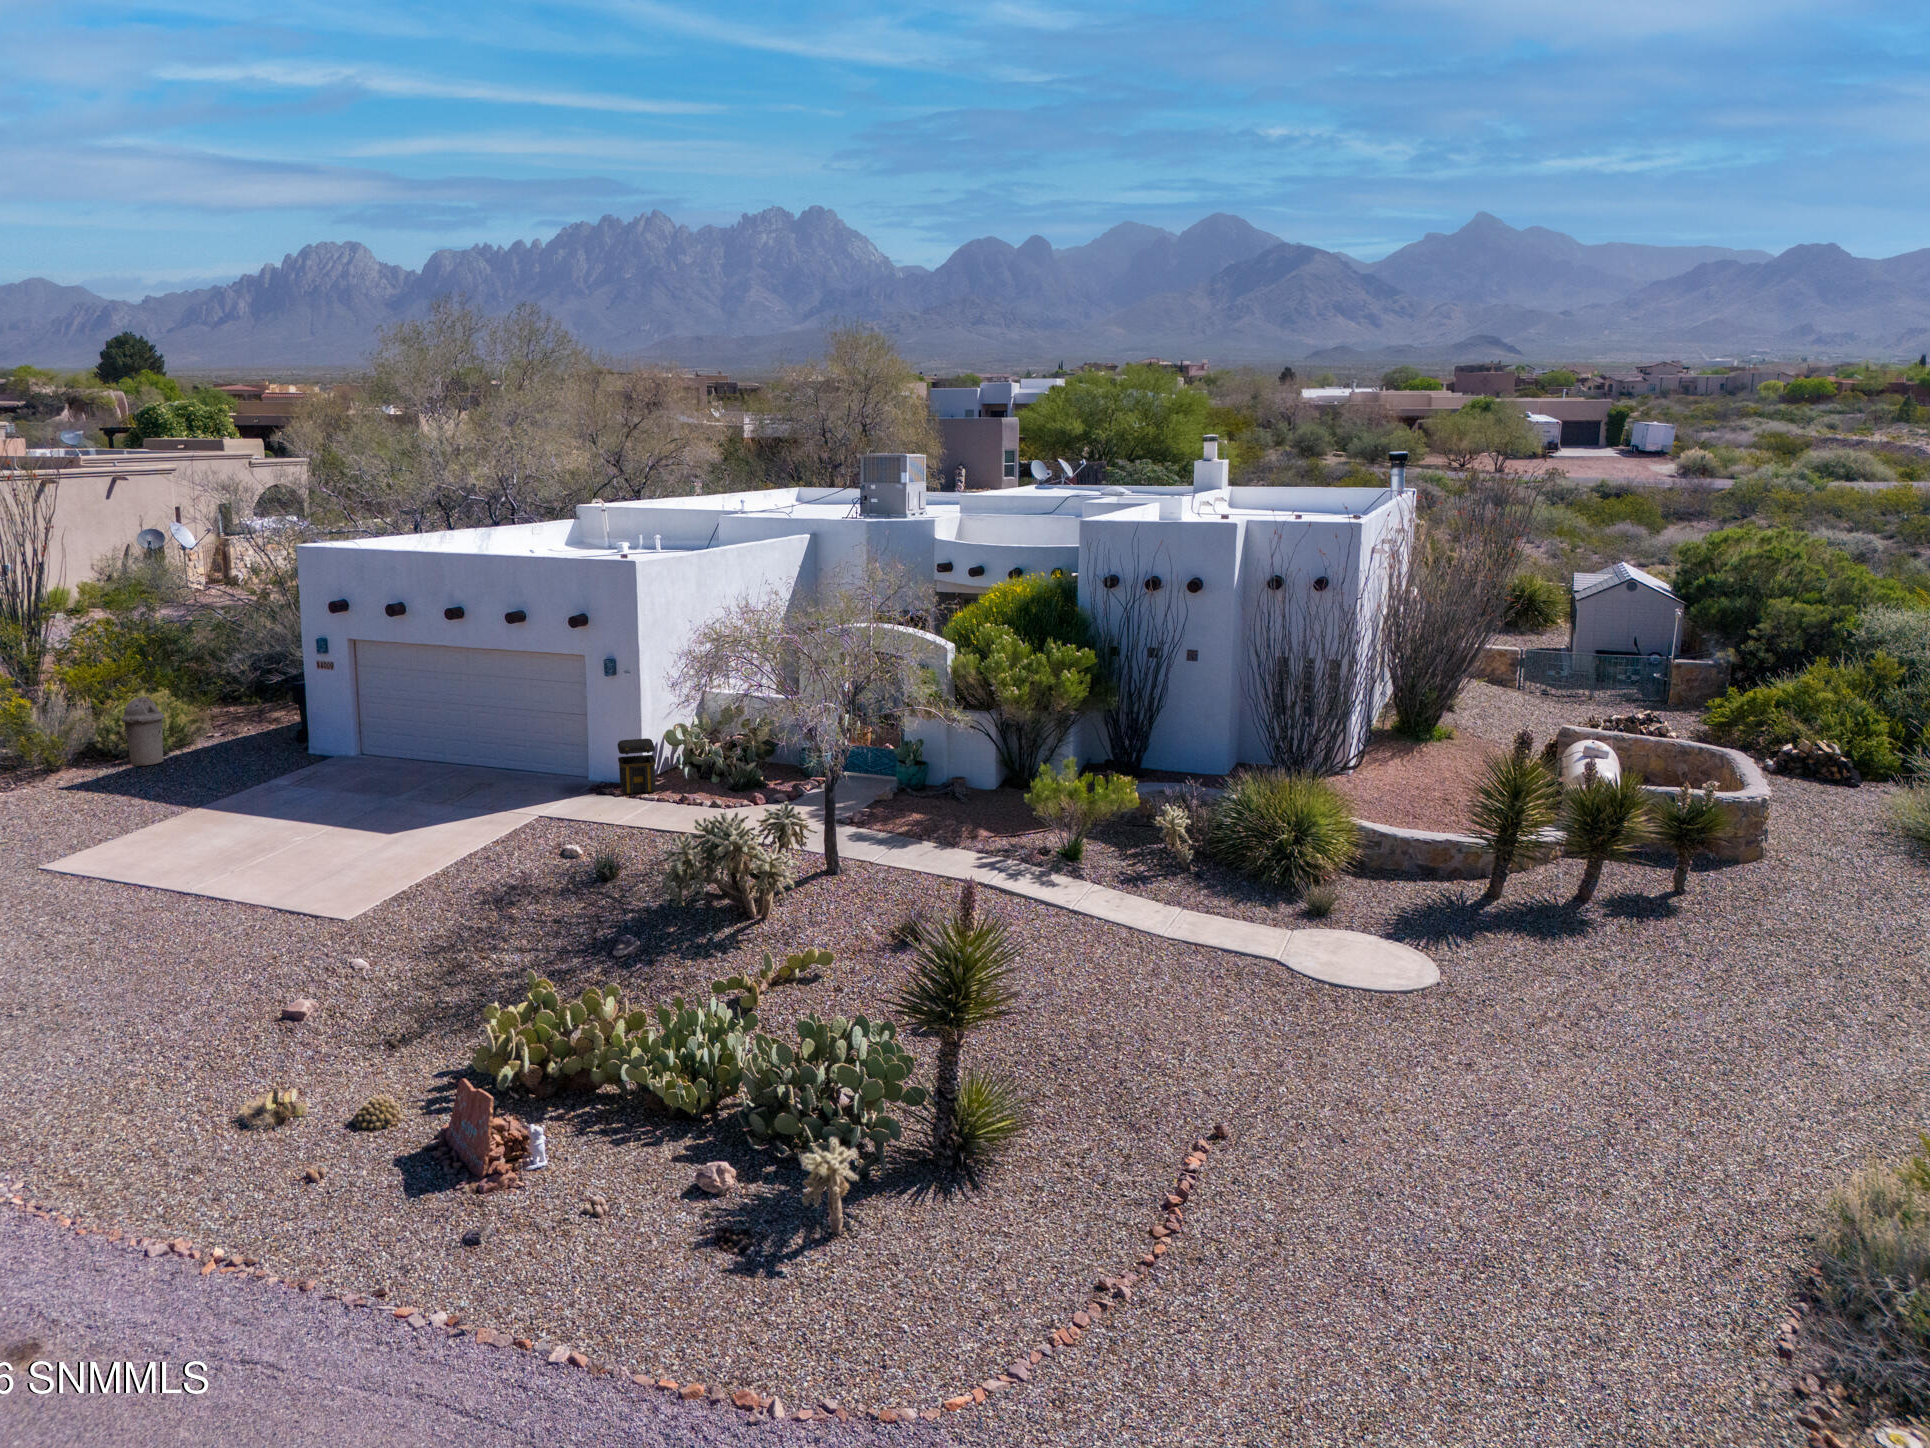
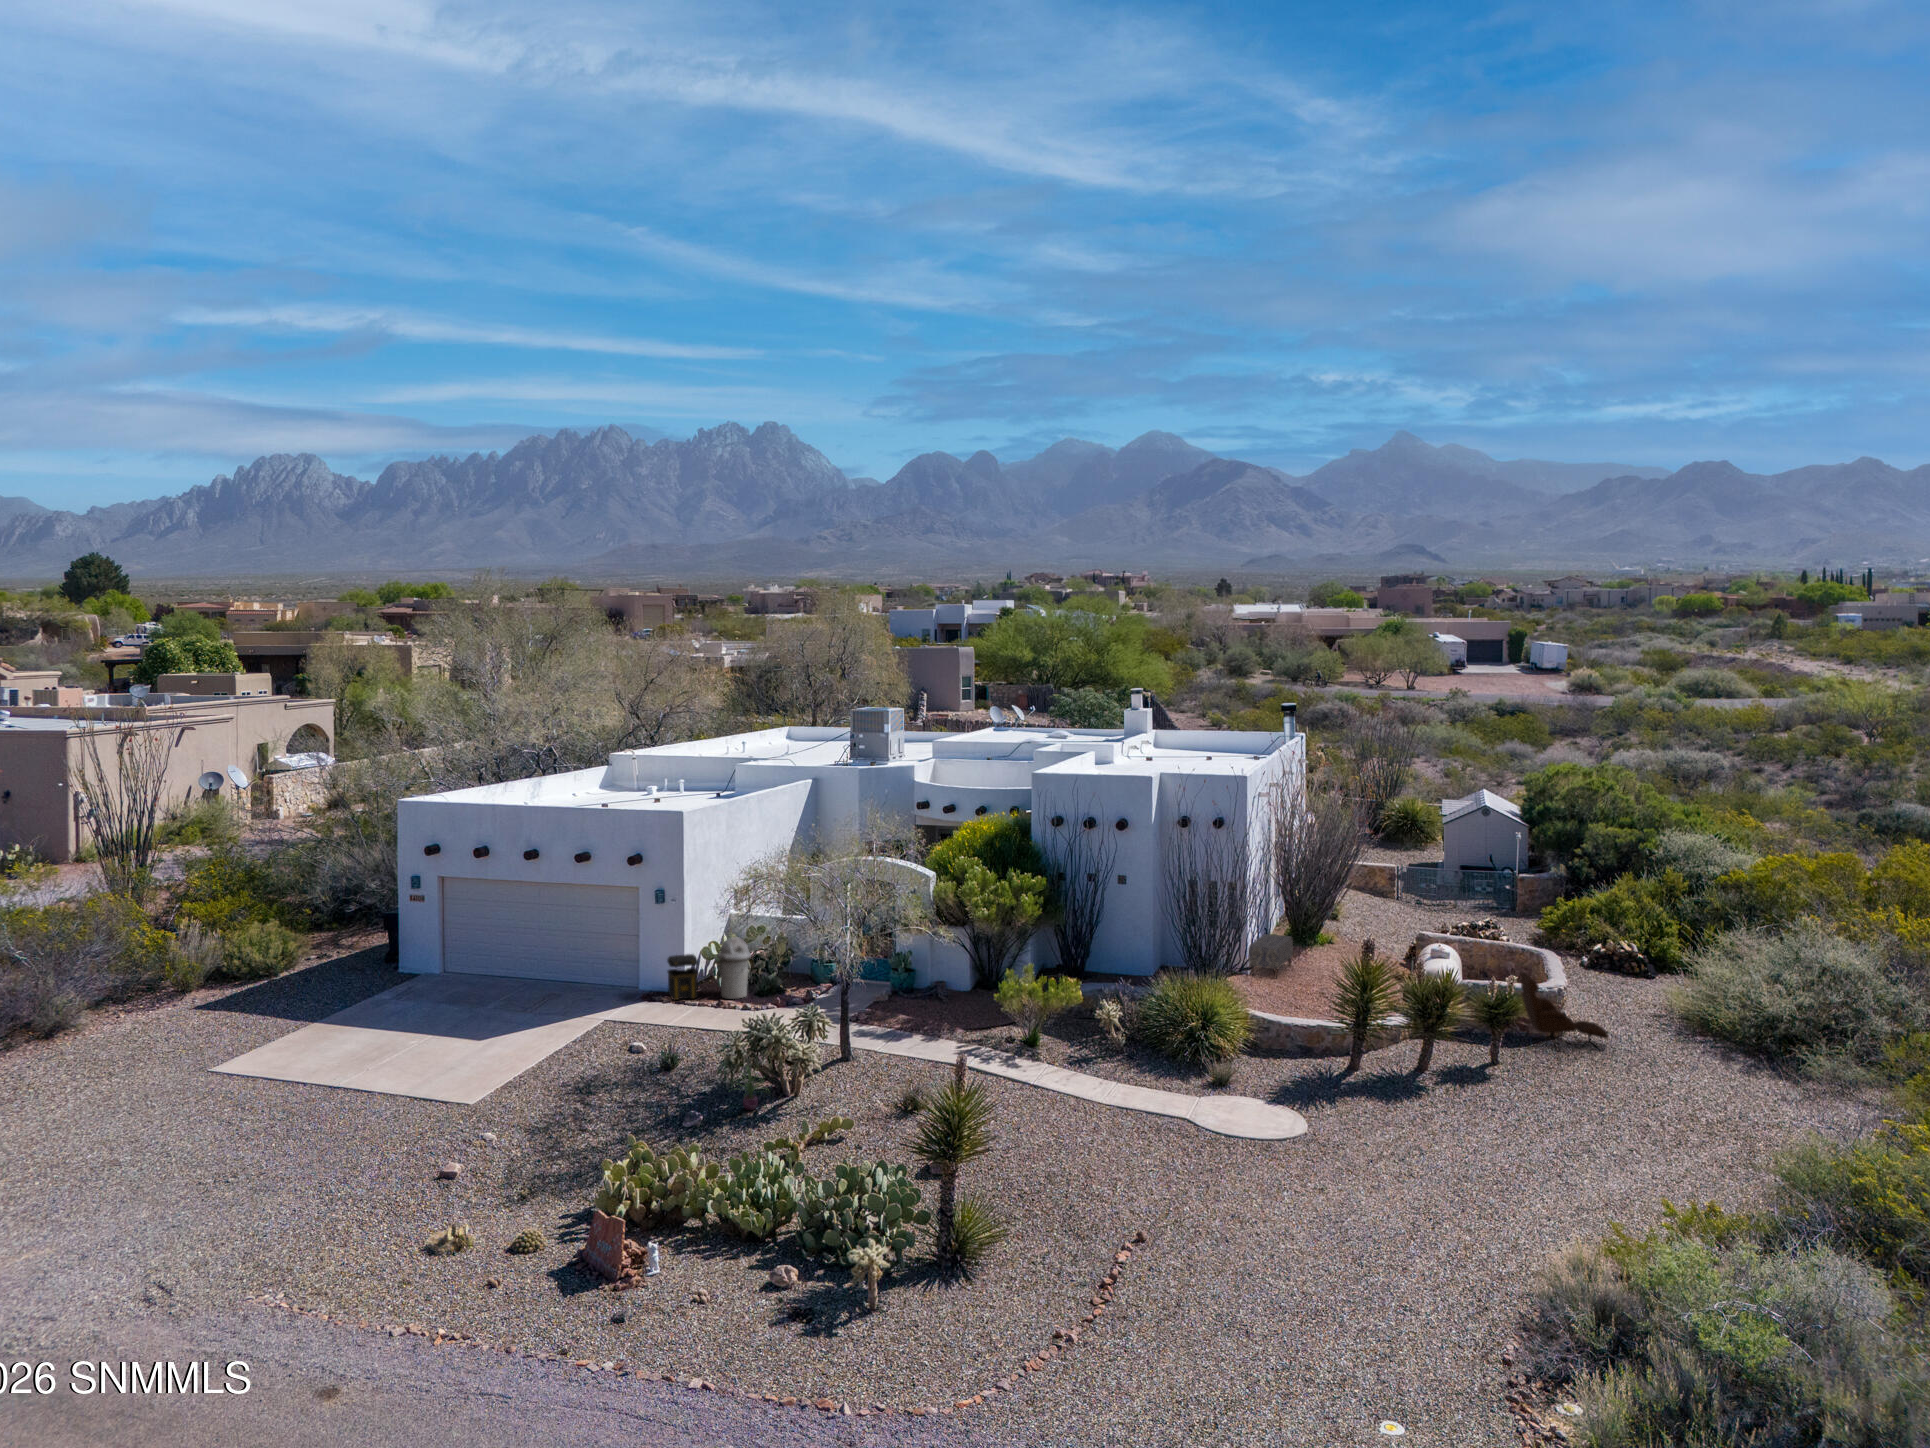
trash can: present [121,697,164,766] -> present [717,937,751,999]
bench: none [1345,724,1402,779] -> present [1248,934,1293,978]
lounge chair: none [1717,775,1837,879] -> present [1520,972,1608,1051]
decorative plant: none [672,877,728,935] -> present [740,1066,758,1110]

